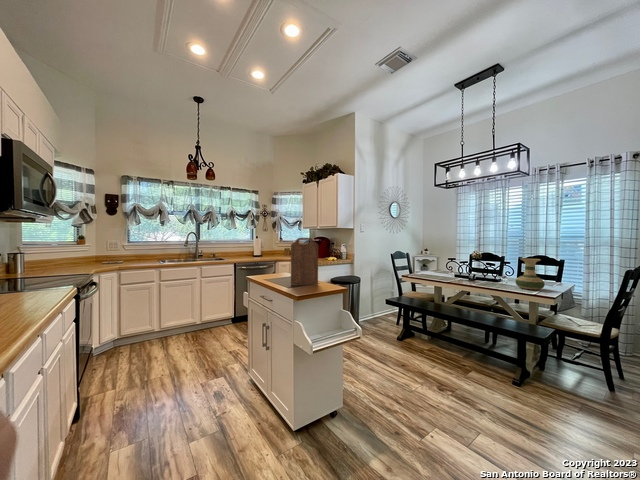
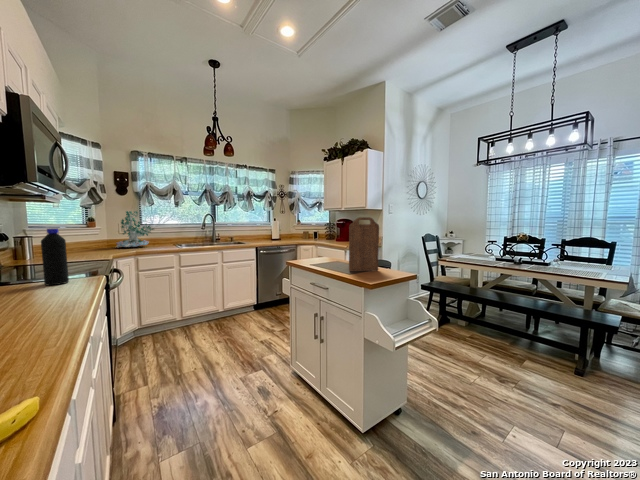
plant: none [102,229,140,264] -> present [116,211,154,248]
bottle: none [18,247,41,295] -> present [41,228,69,285]
vase: present [515,258,545,290] -> none [574,241,609,274]

